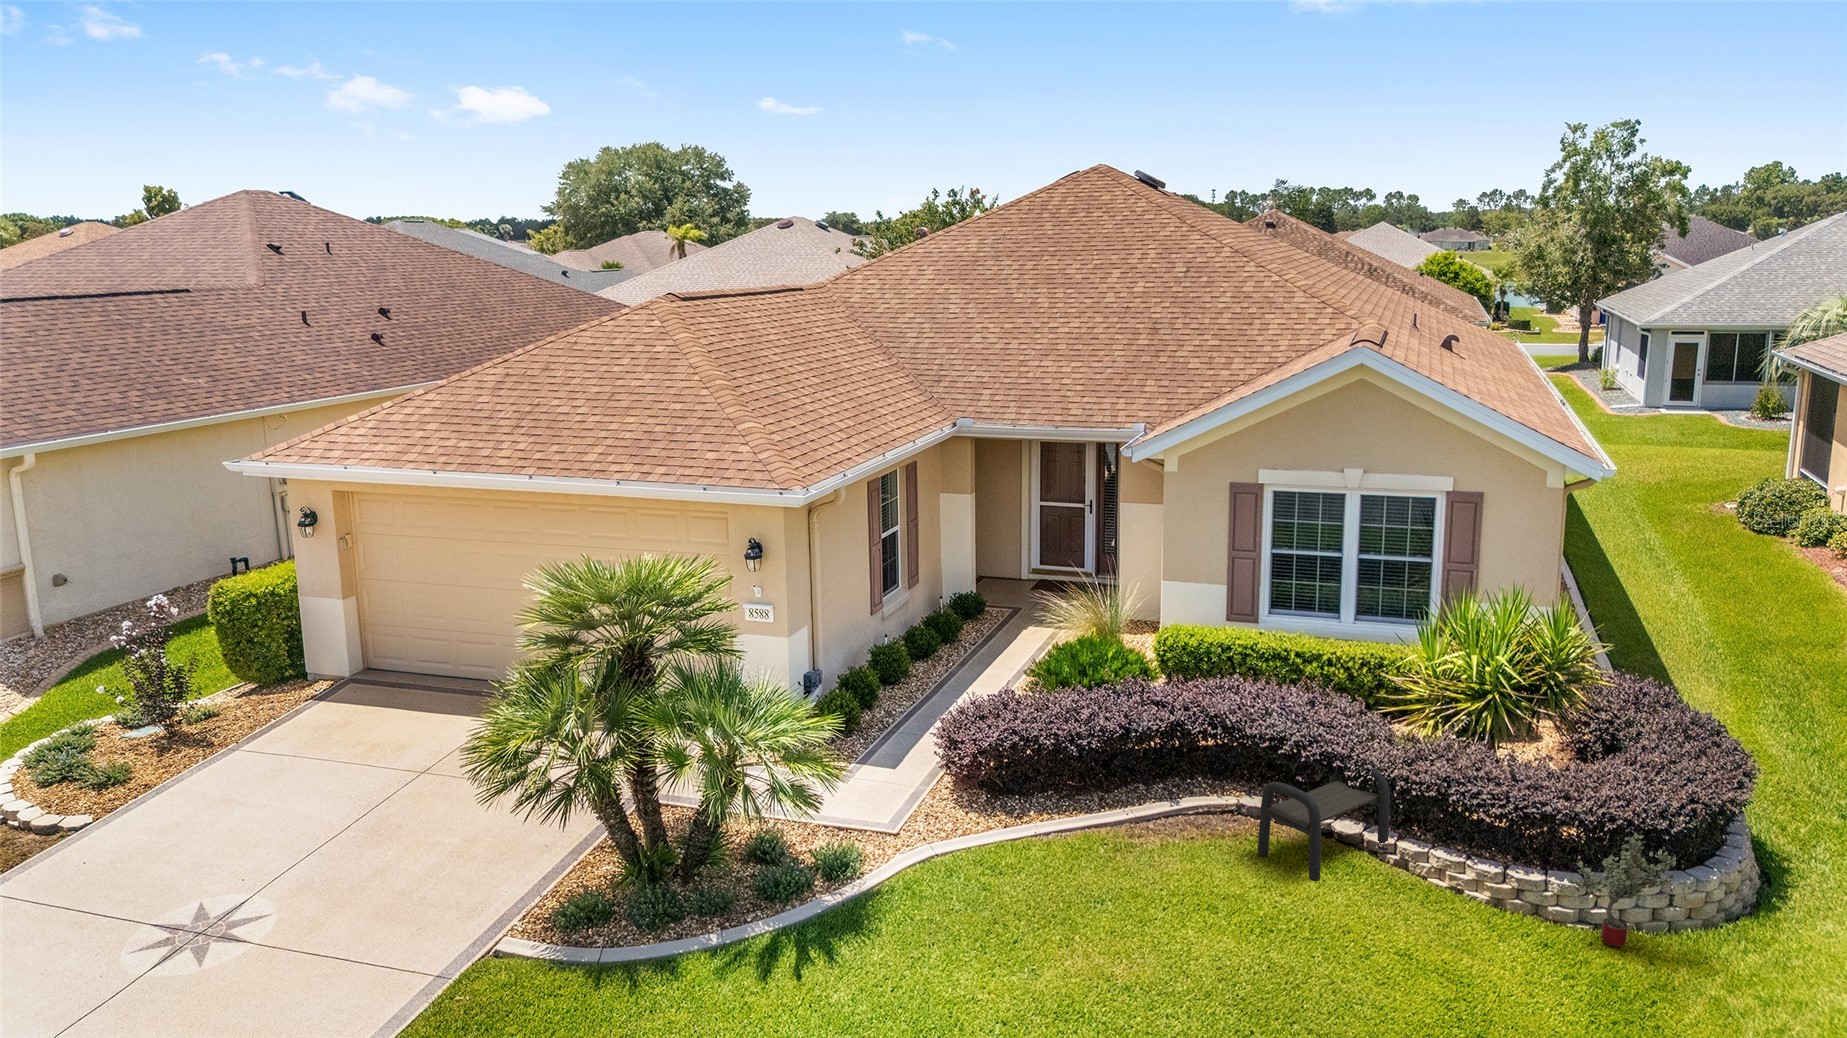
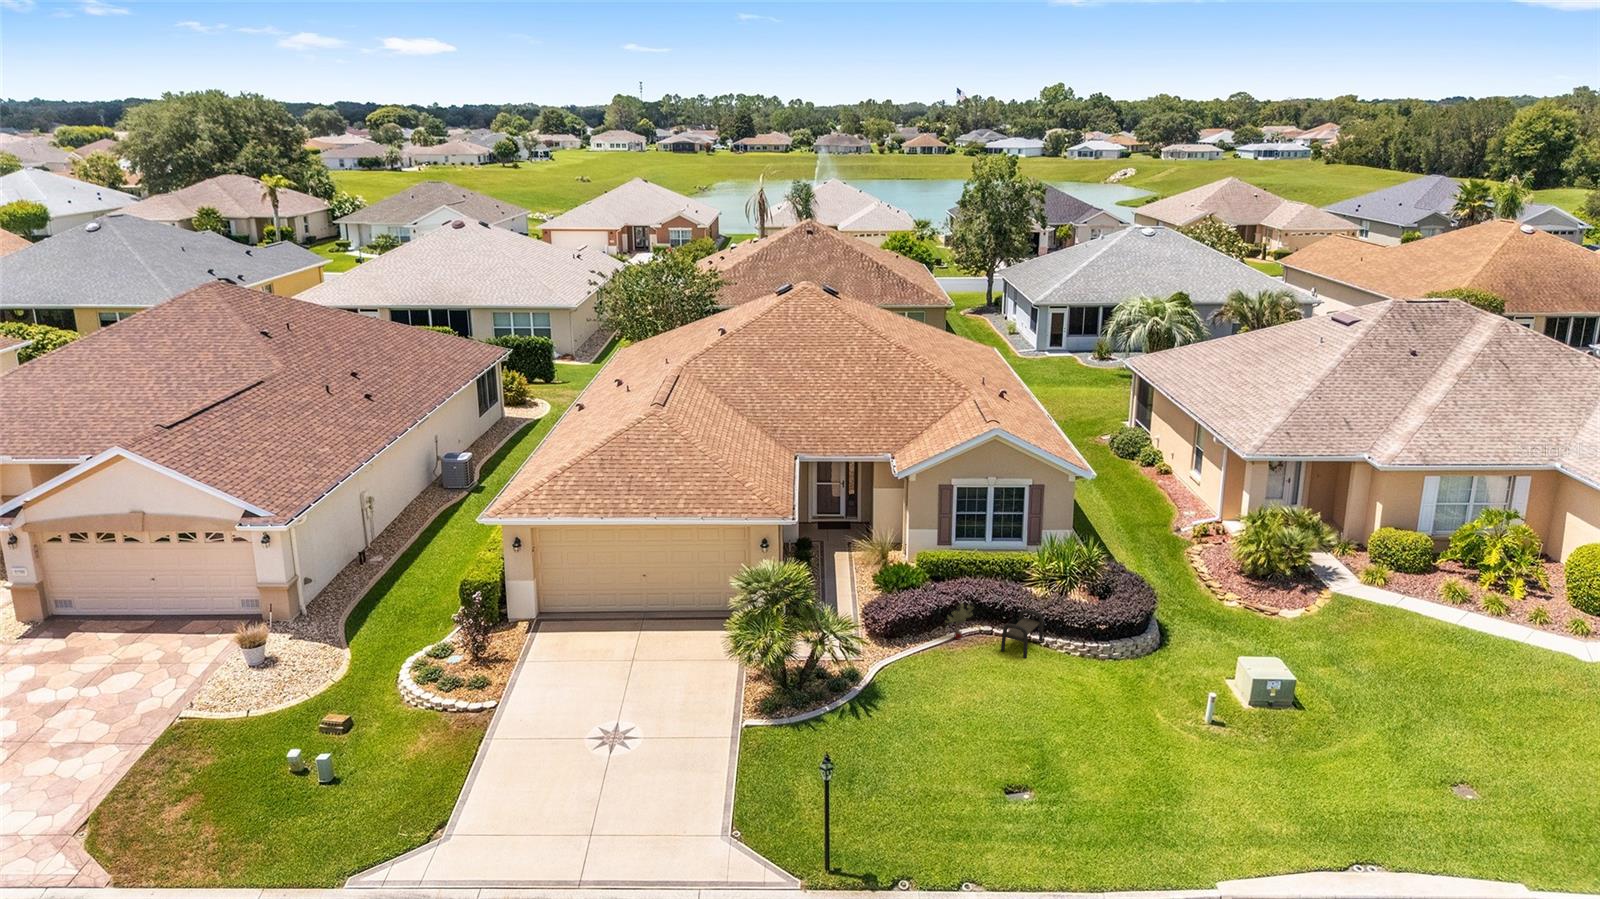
potted tree: present [1567,832,1676,947] -> present [946,603,973,639]

